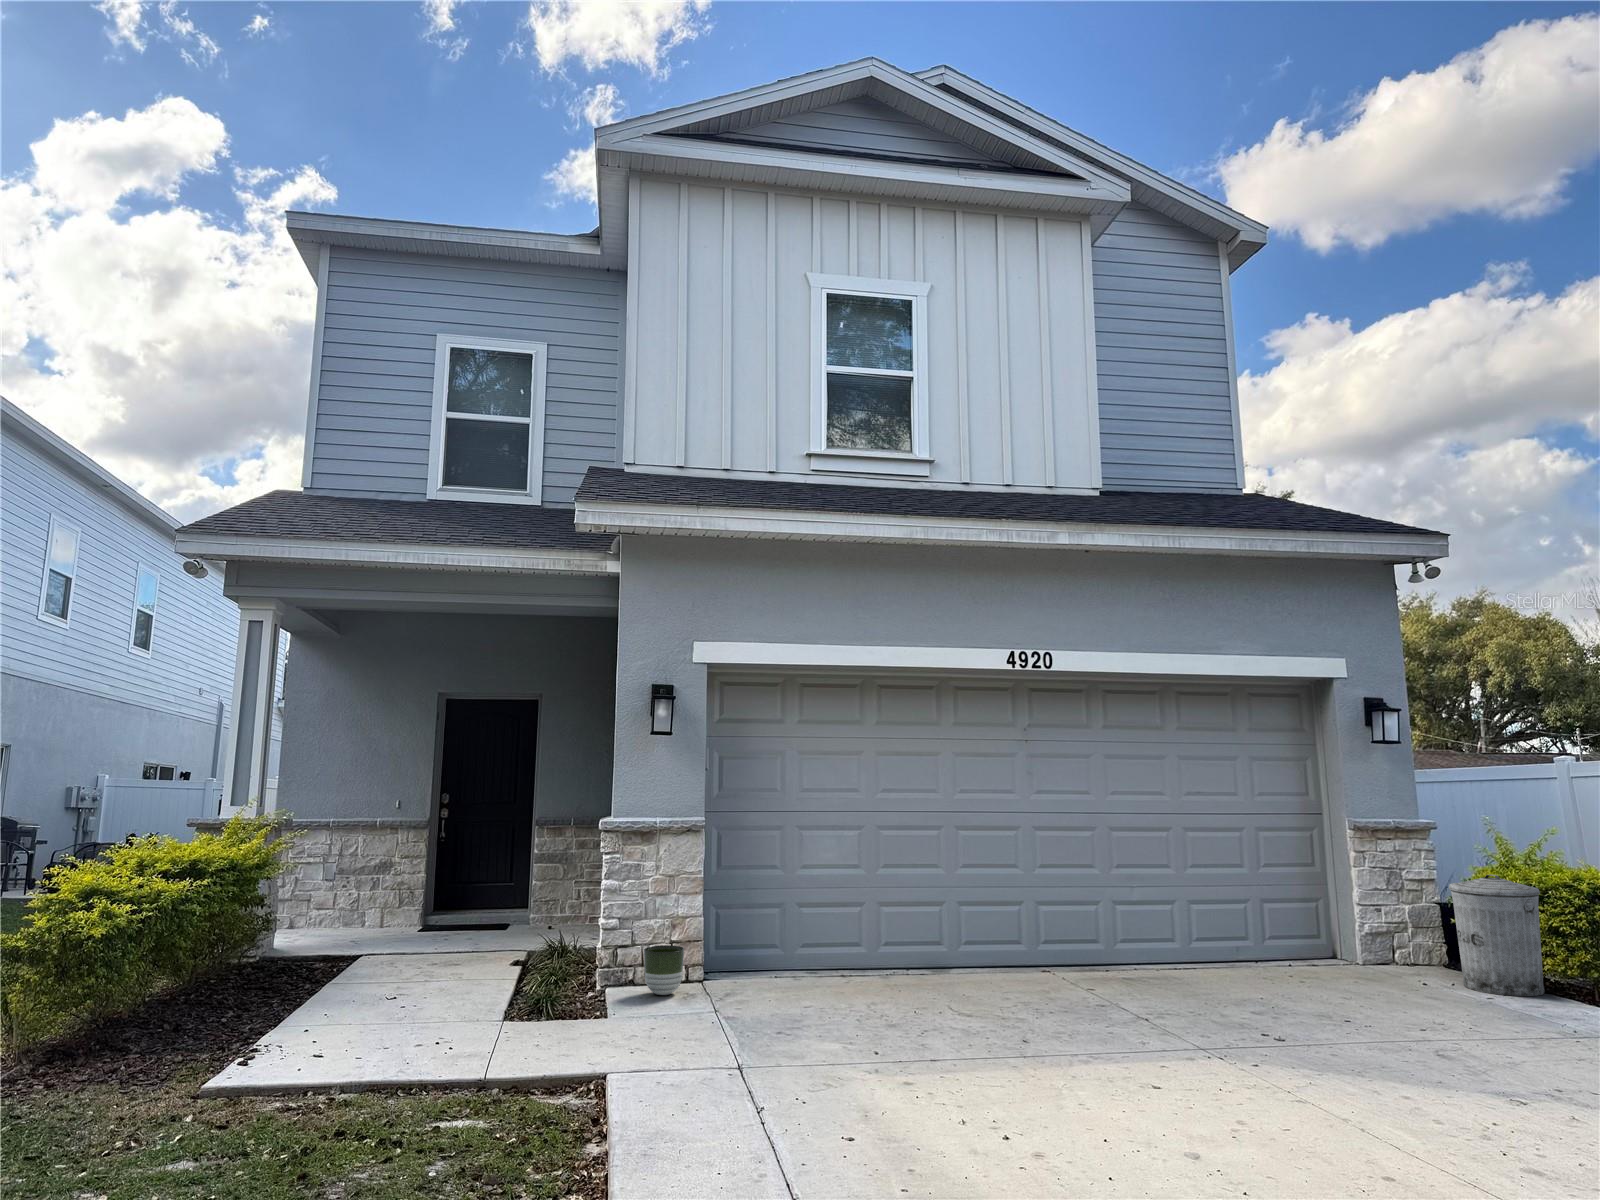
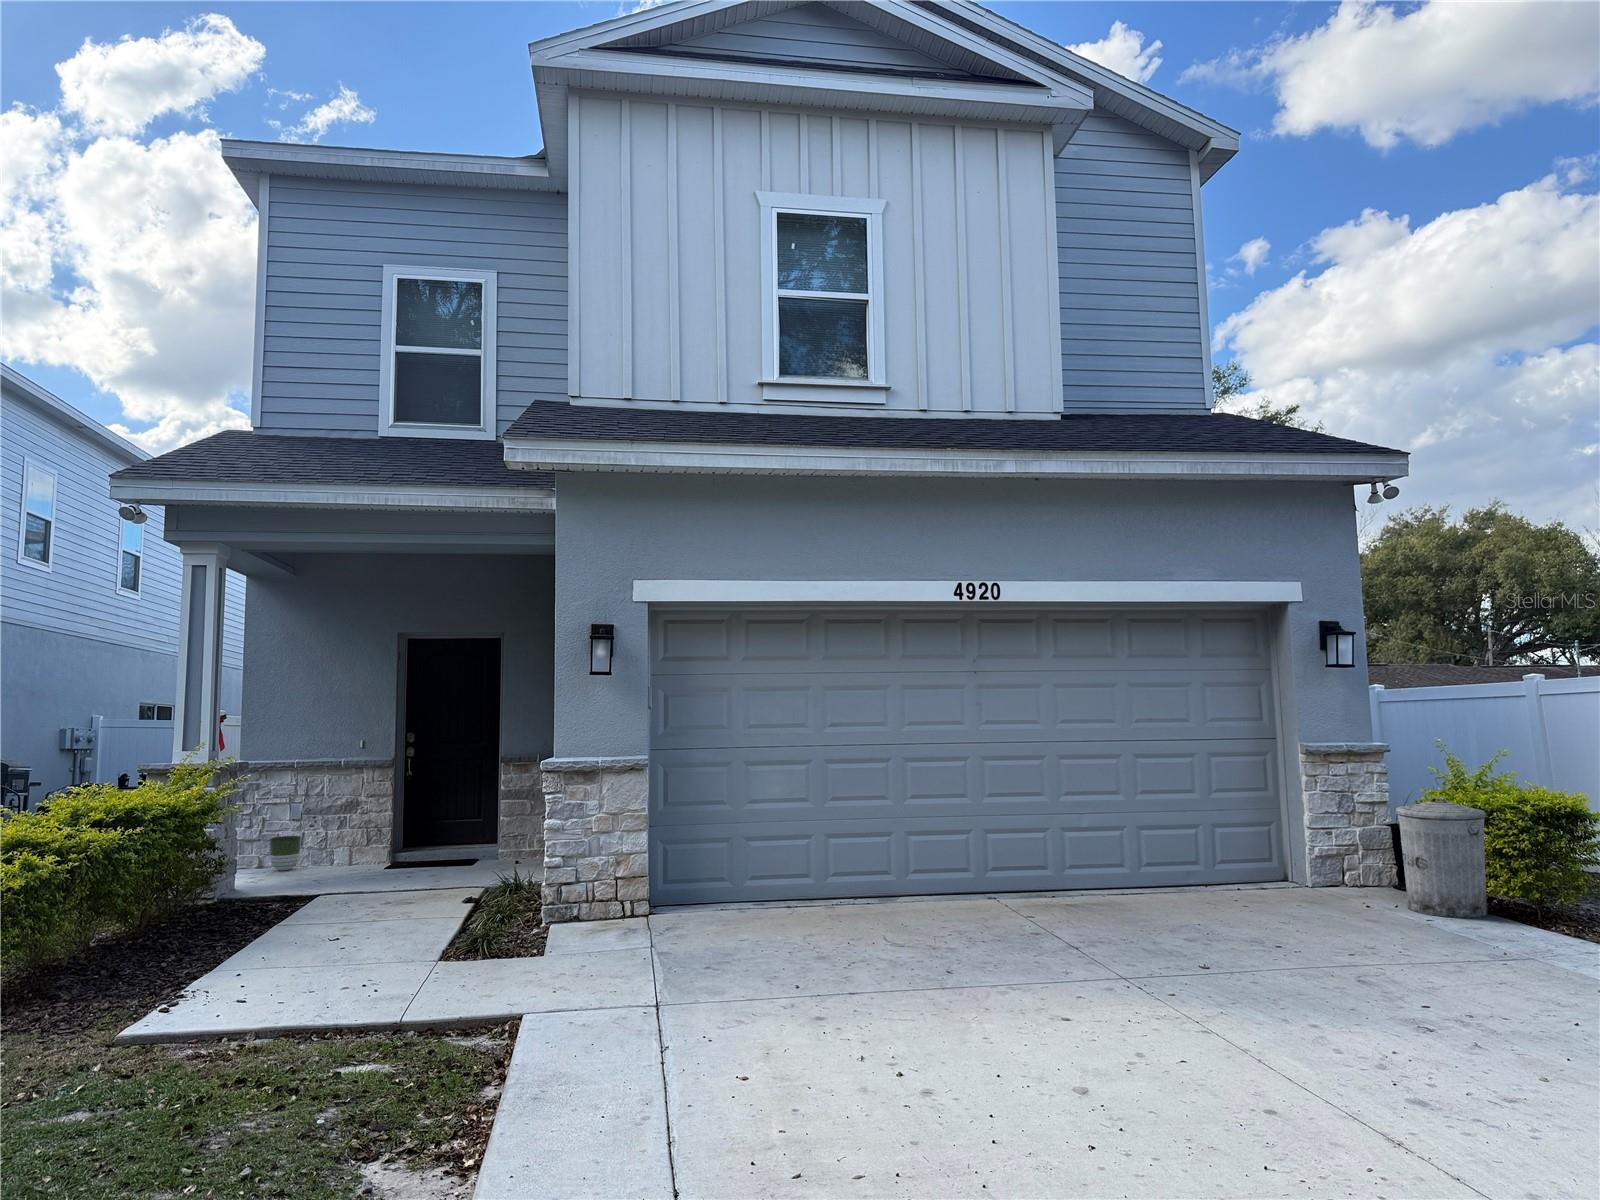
planter: present [644,945,684,995] -> present [269,836,301,871]

